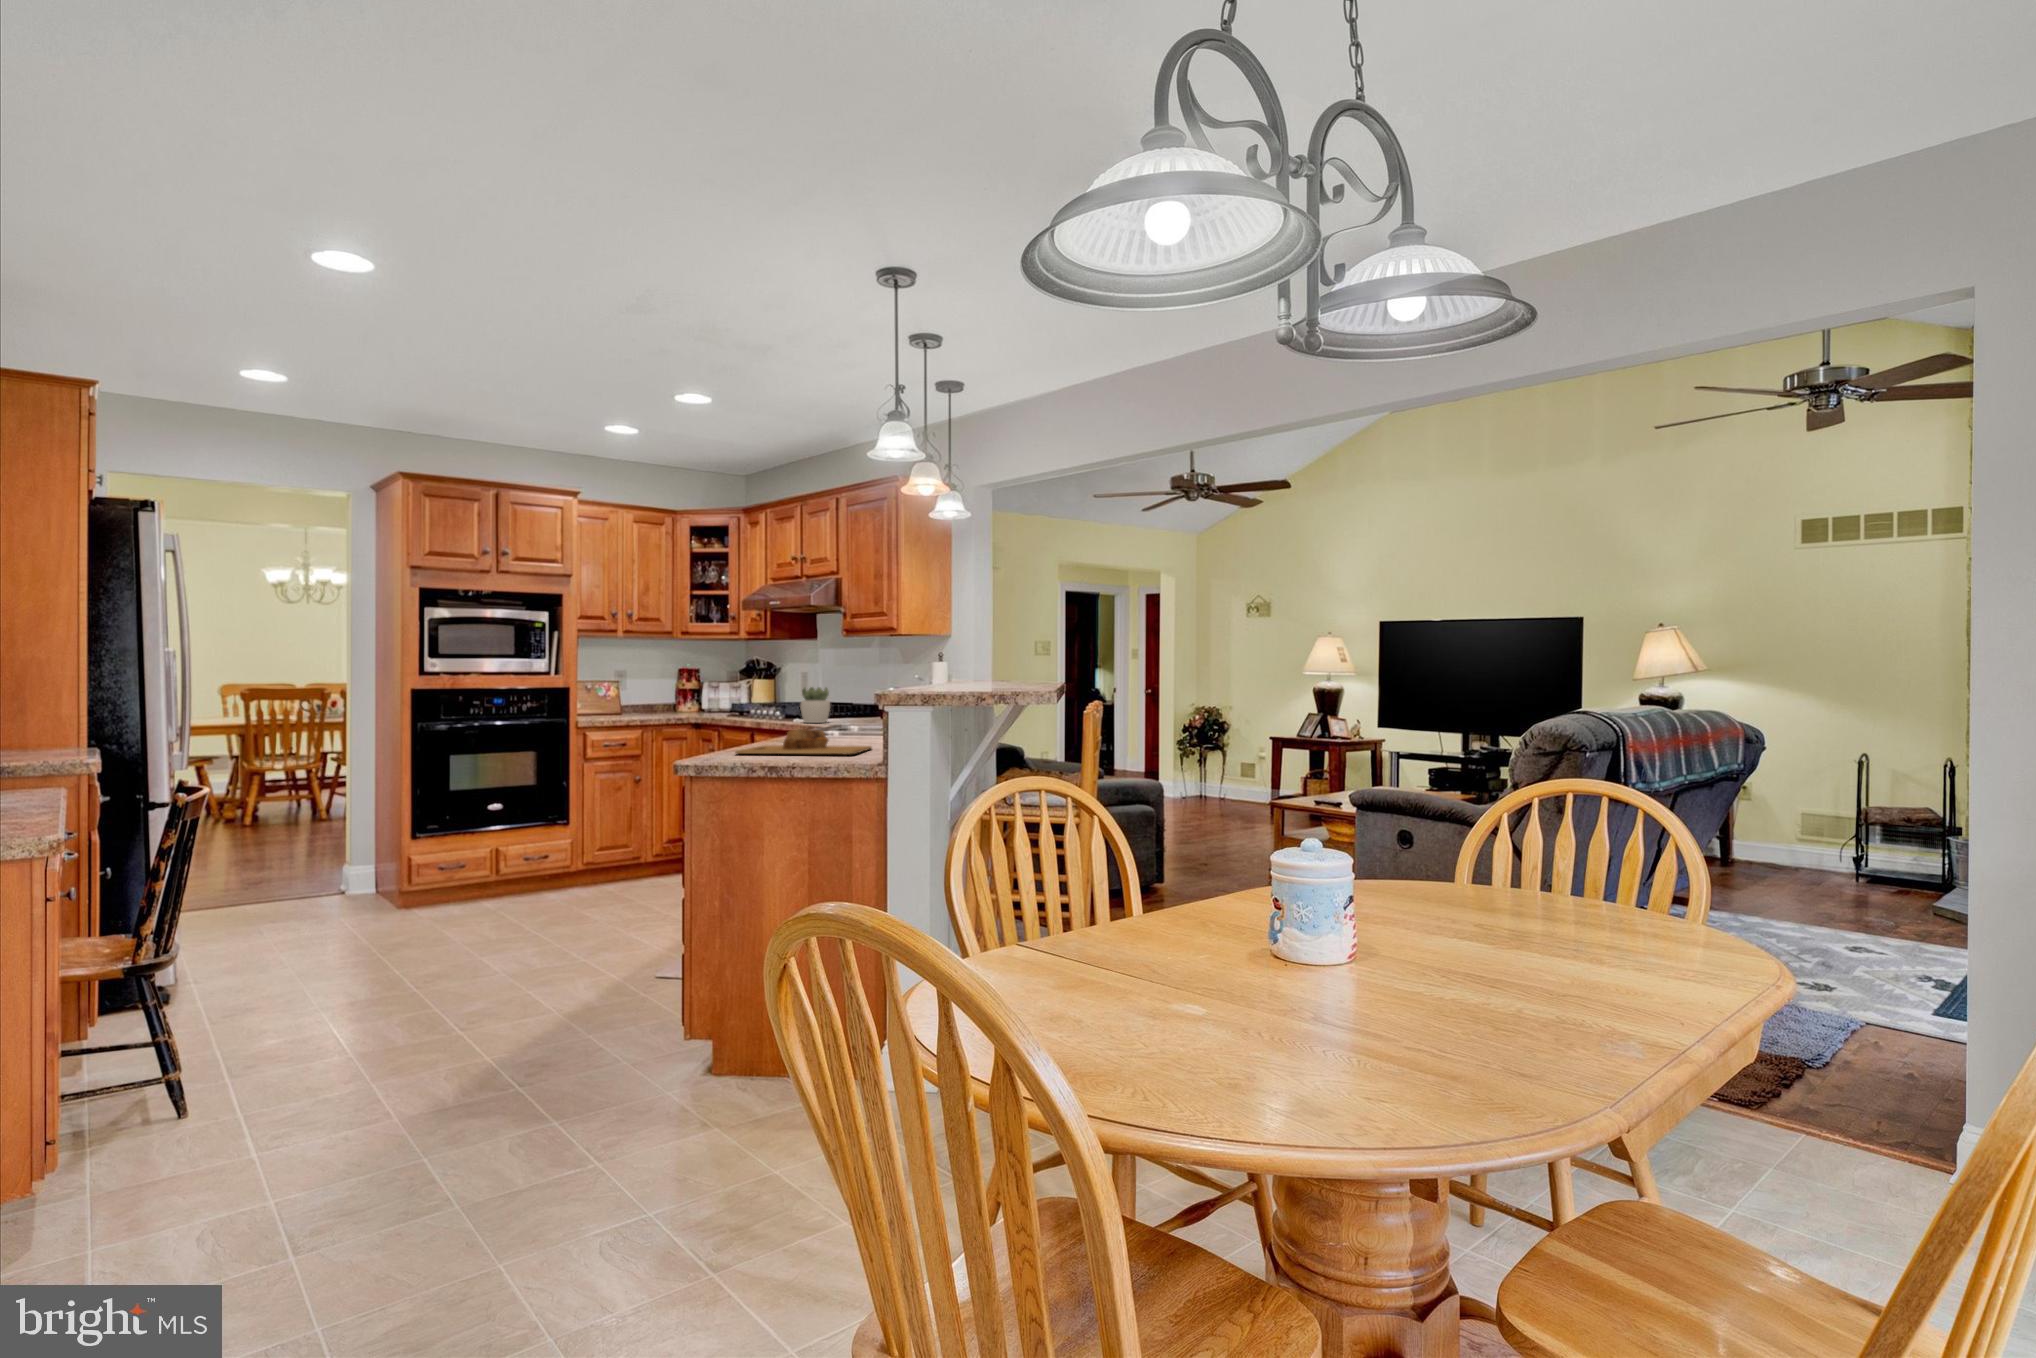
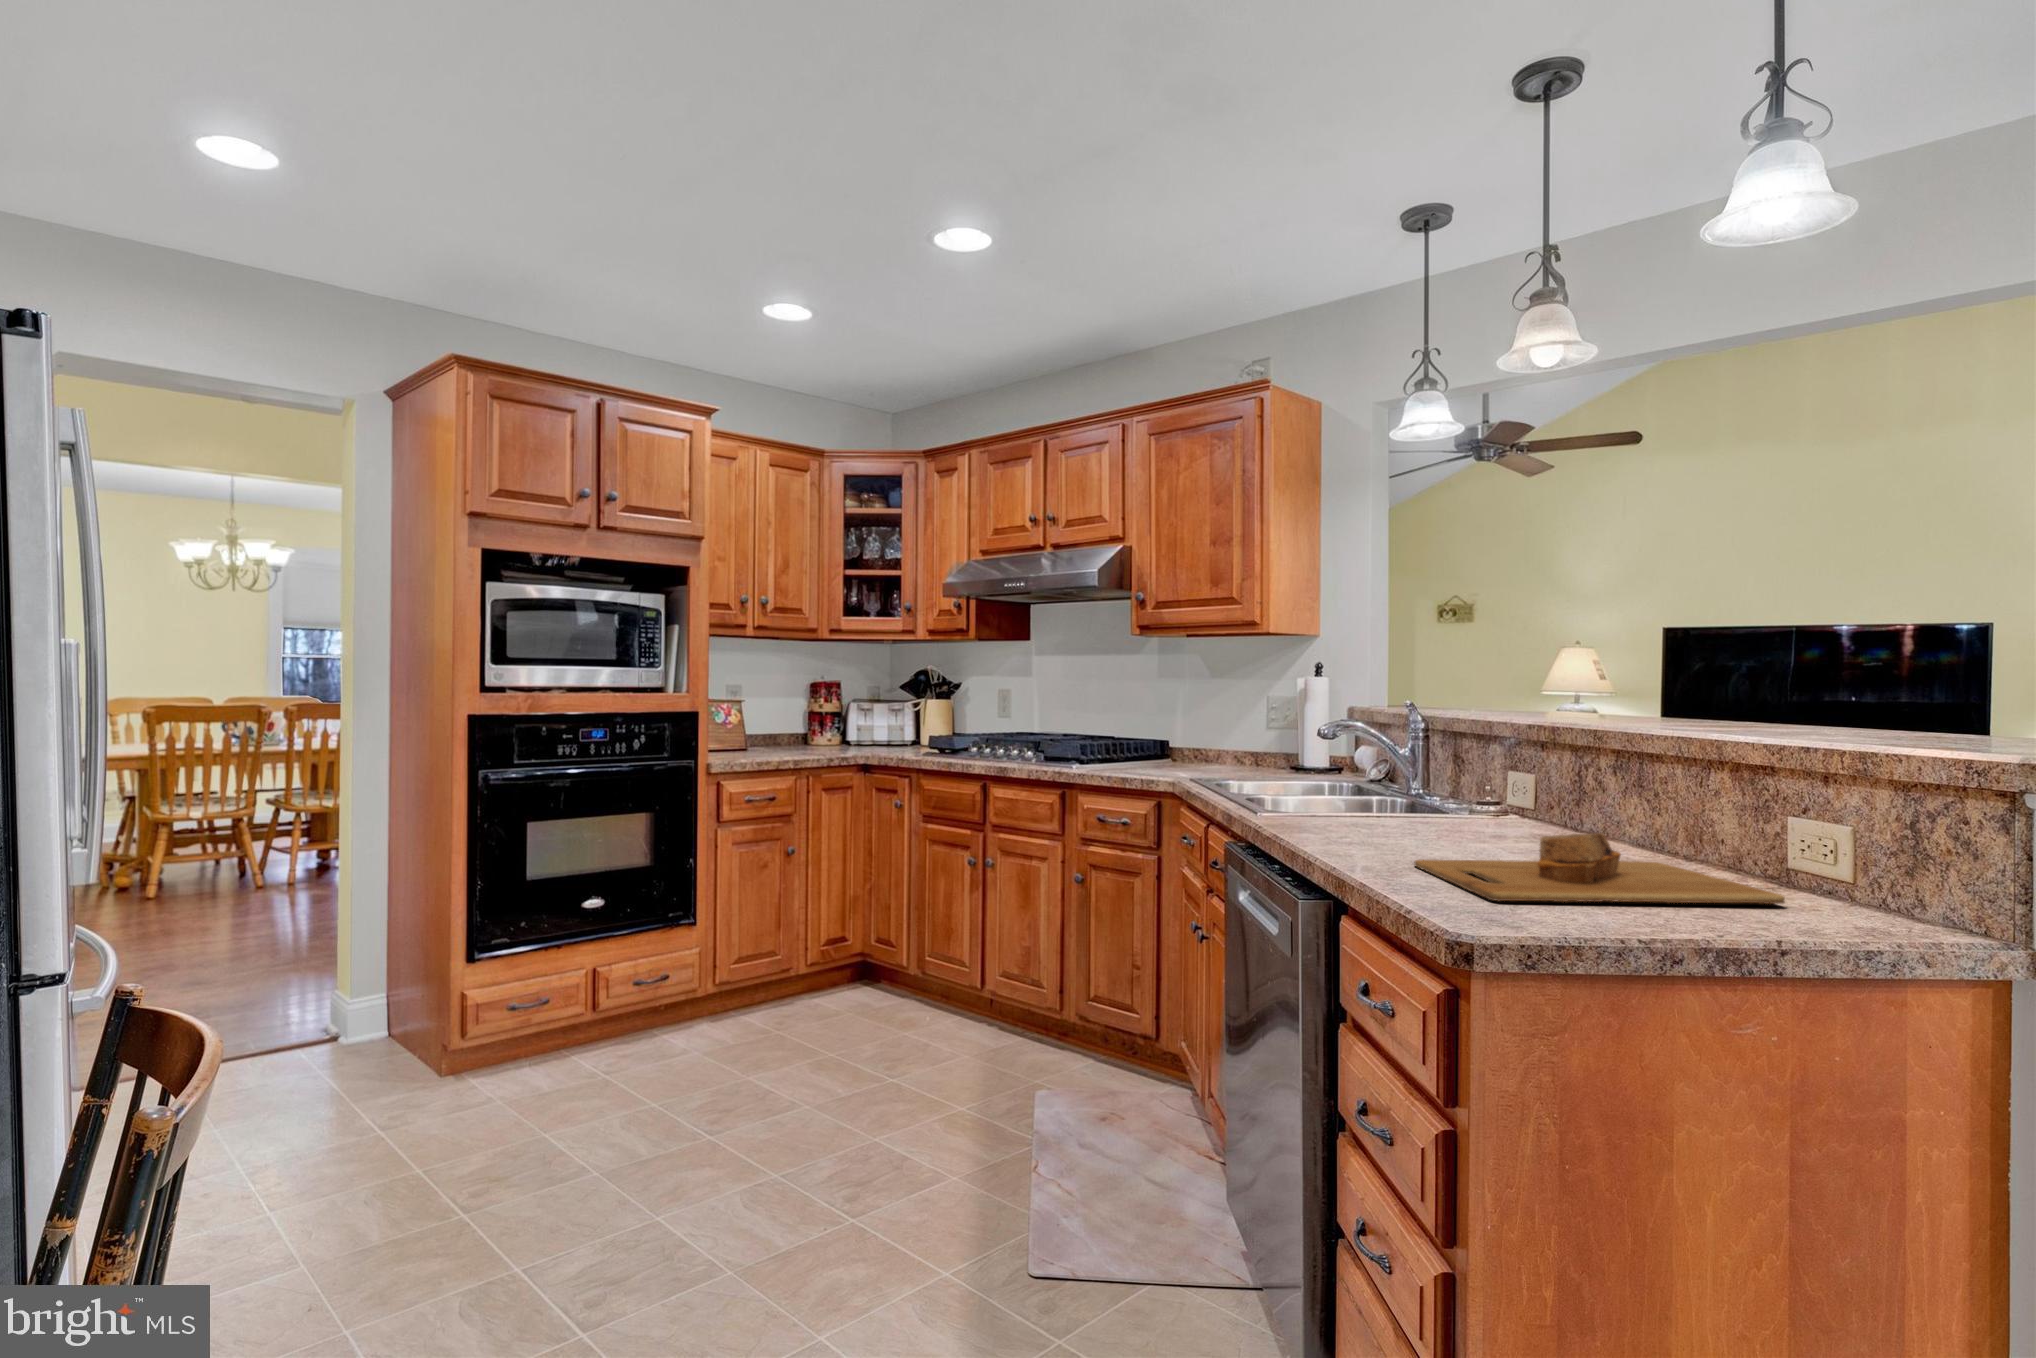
succulent plant: present [800,687,830,723] -> none [1112,716,1163,775]

